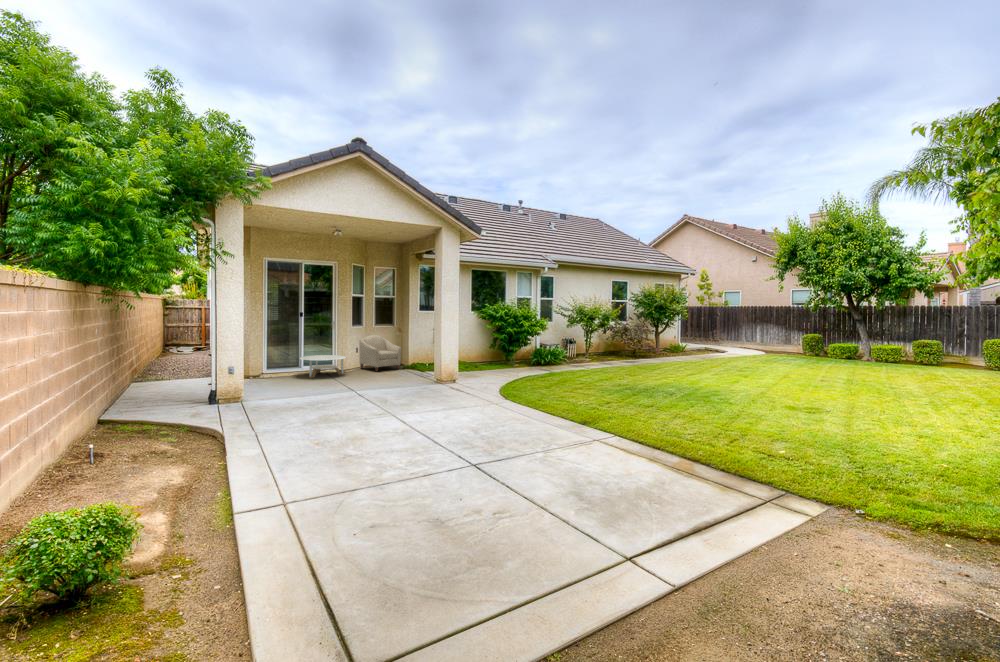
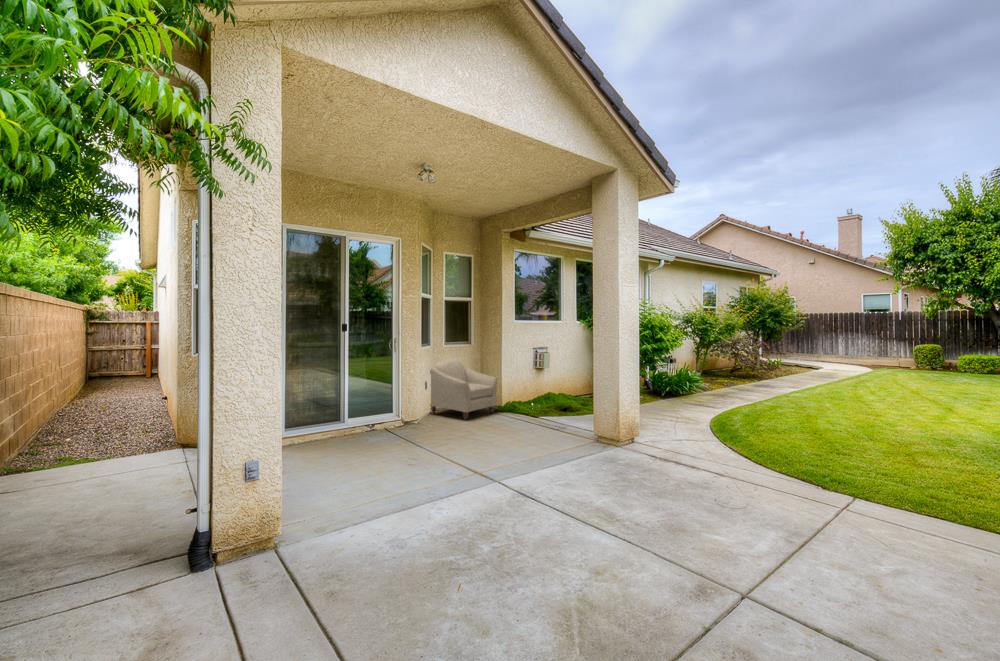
round table: present [300,355,346,378] -> none [347,395,425,441]

